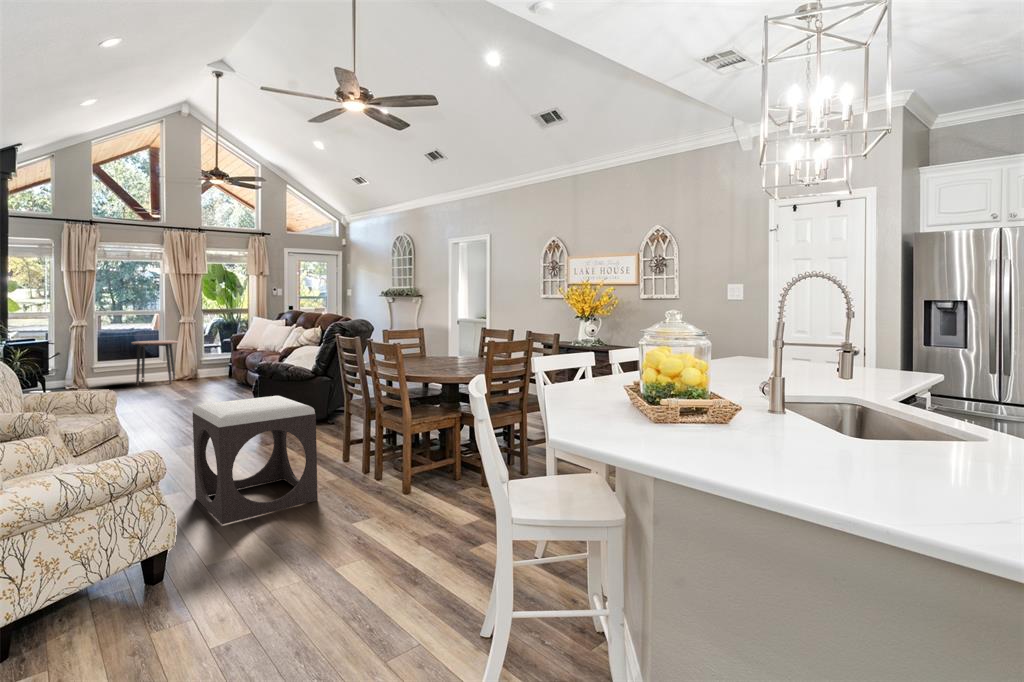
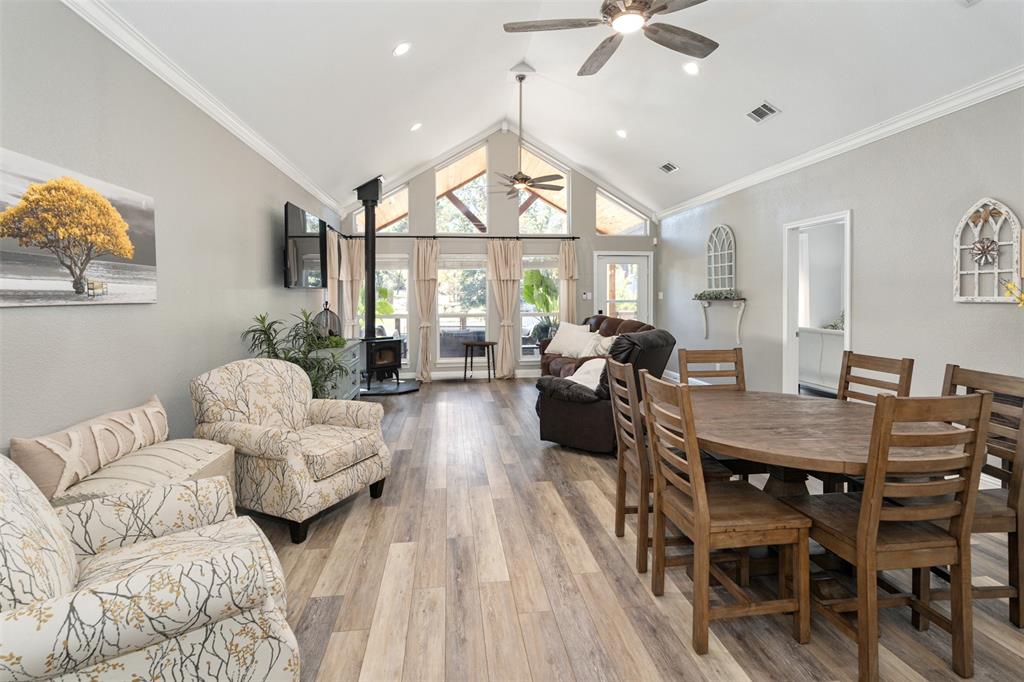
footstool: present [192,396,318,524] -> none [414,437,553,628]

